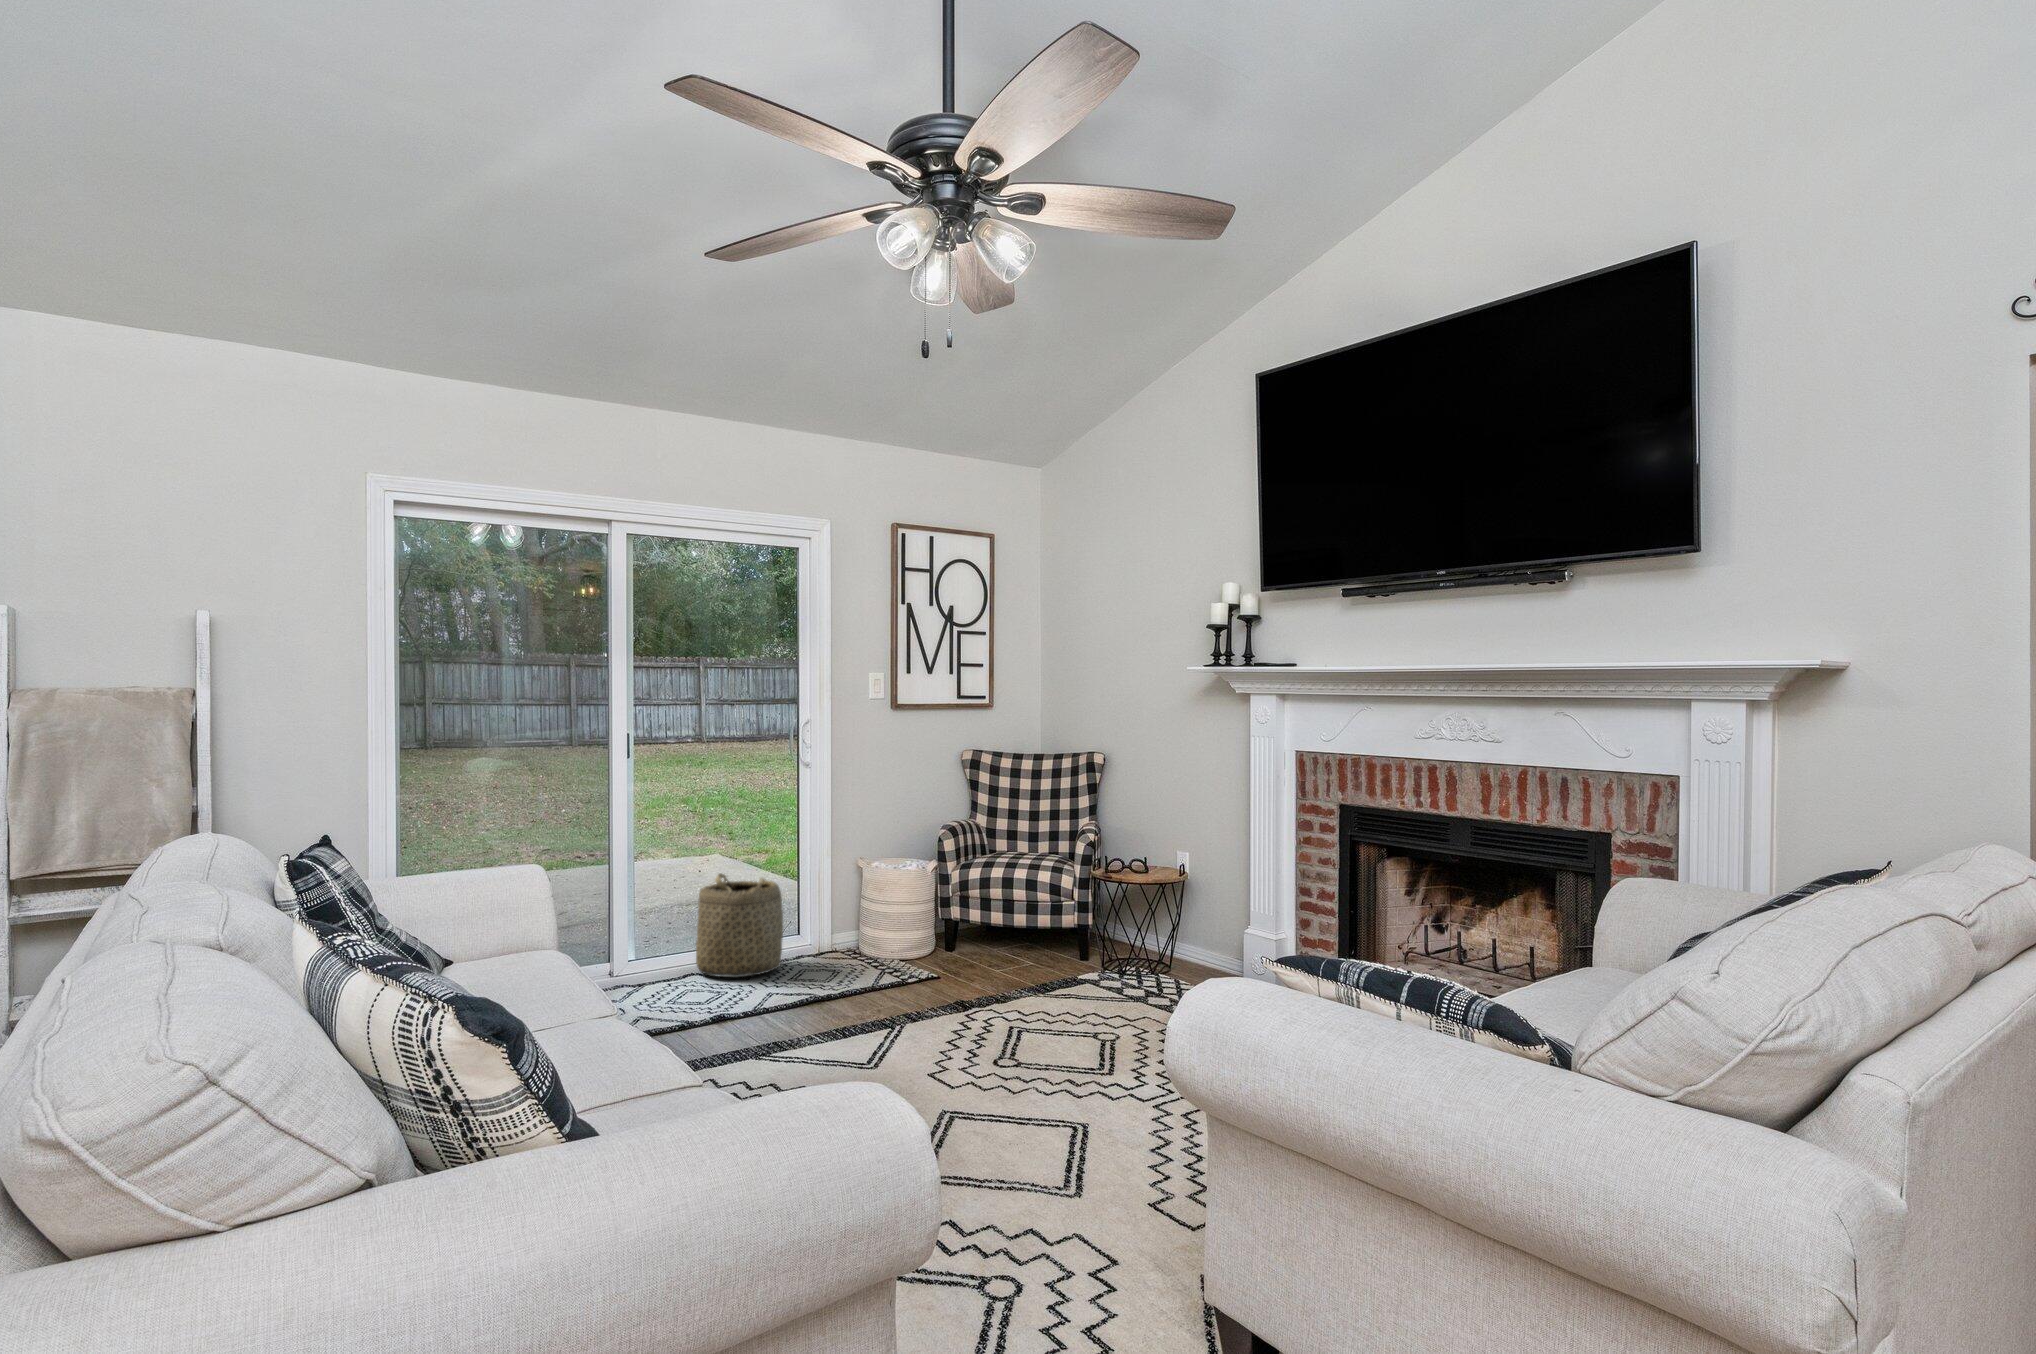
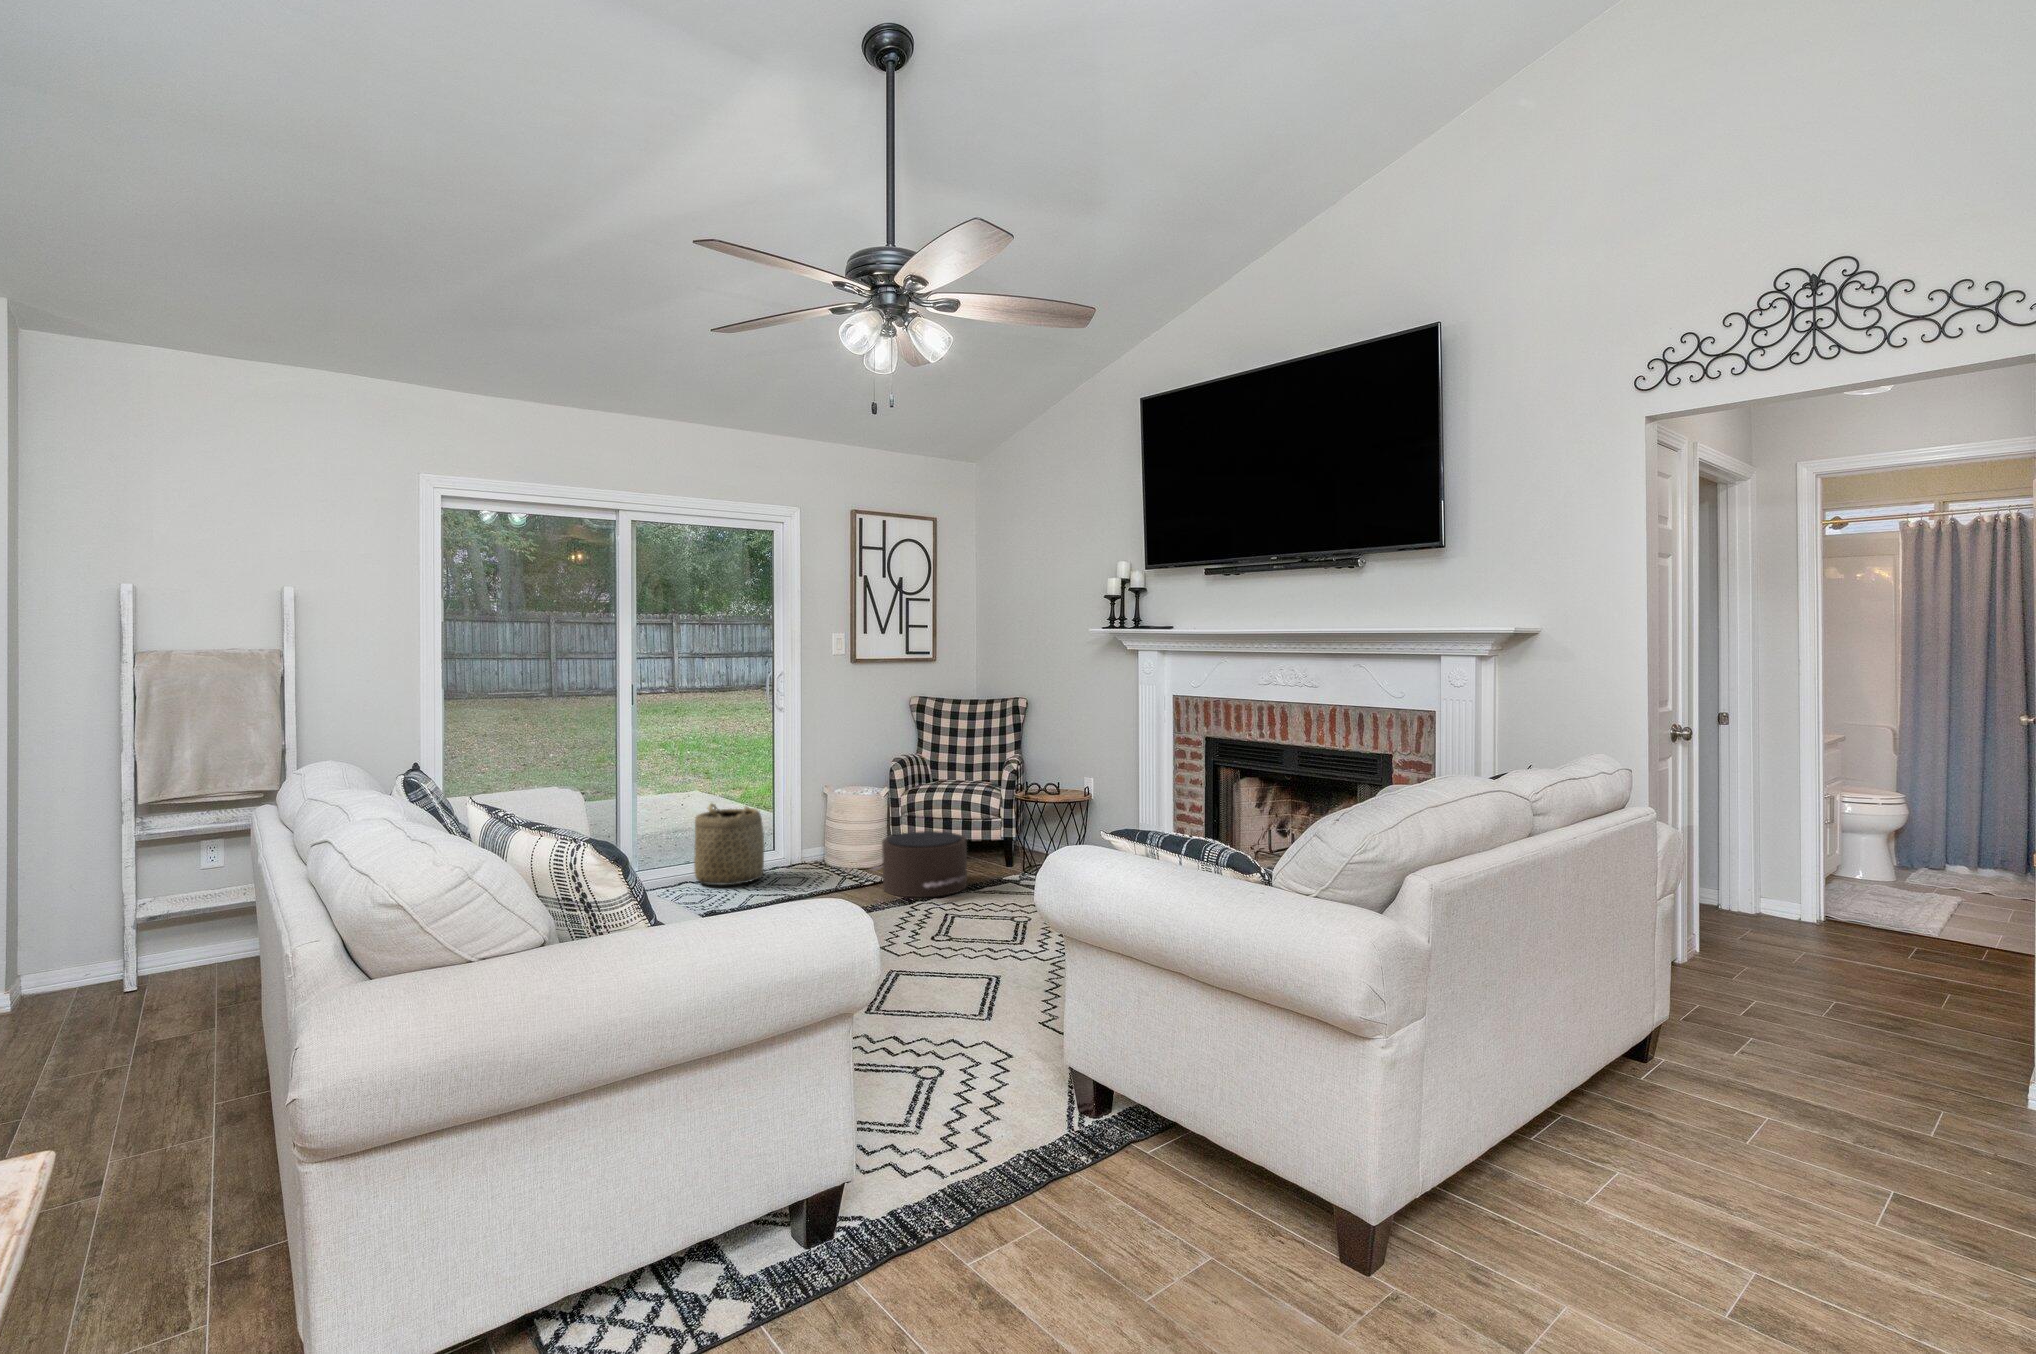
pouf: none [911,916,1038,1001] -> present [871,831,967,897]

